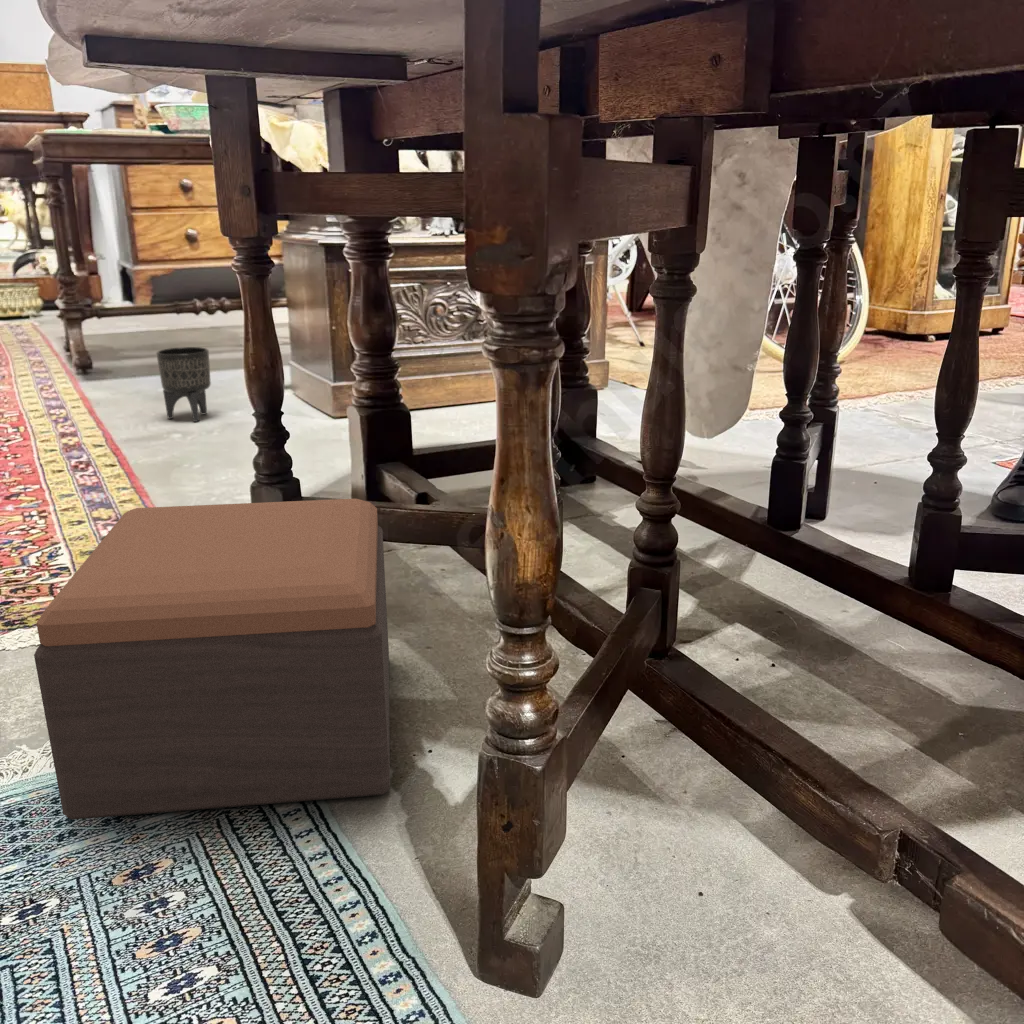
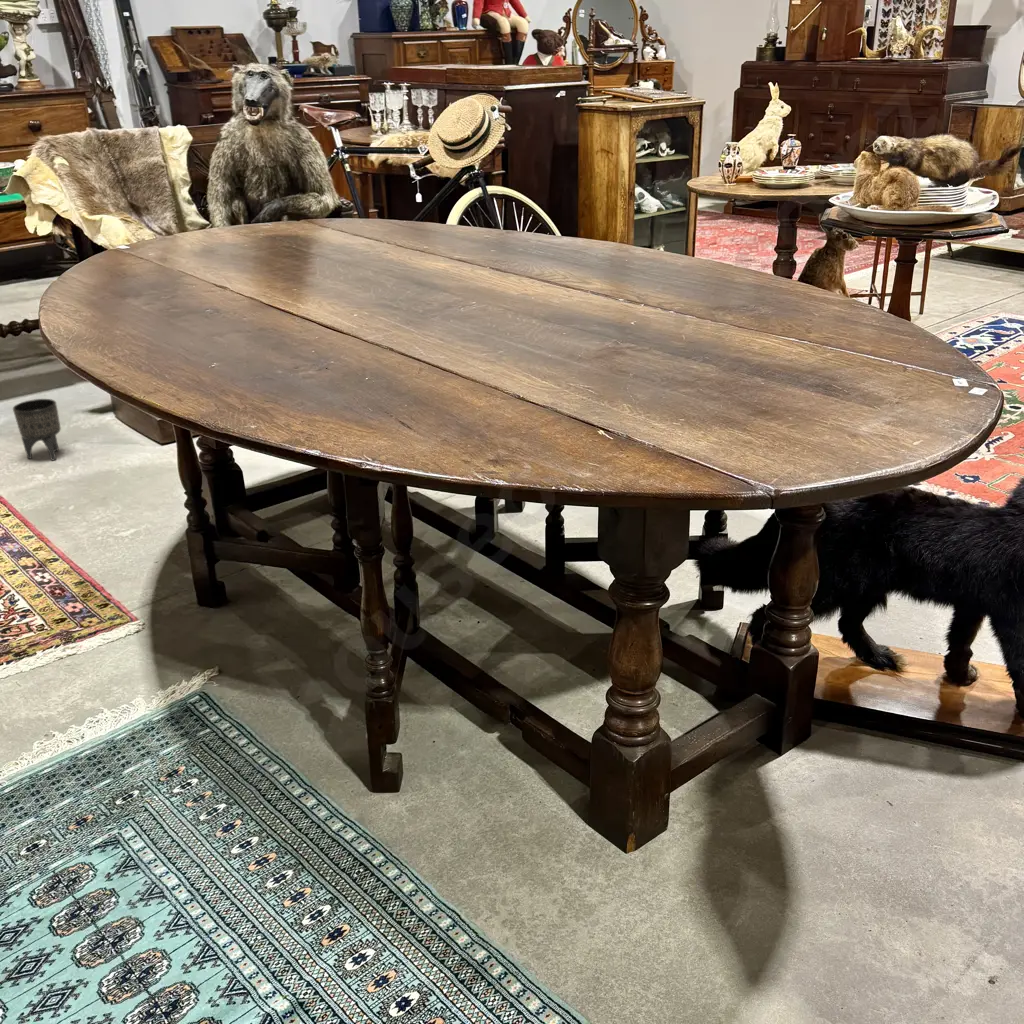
footstool: present [34,499,390,820] -> none [102,566,283,757]

